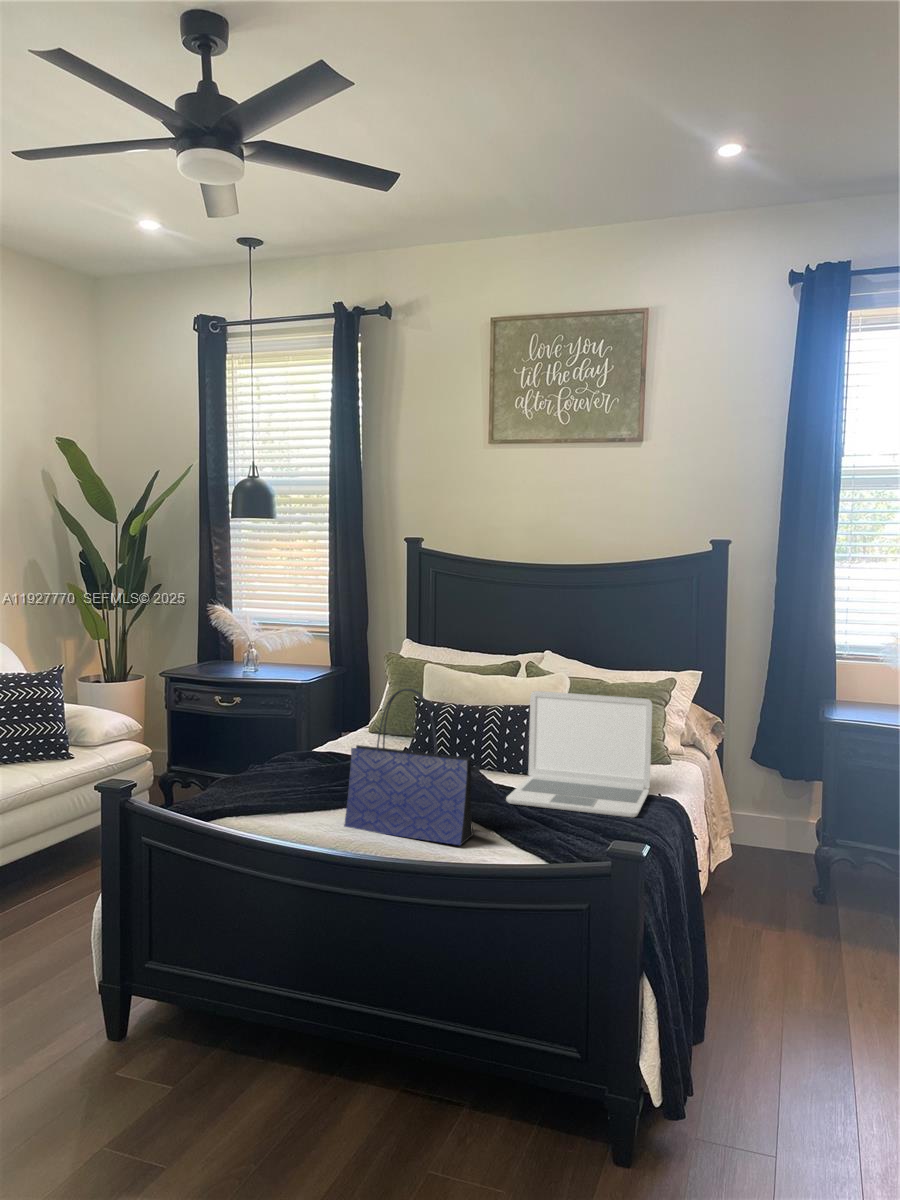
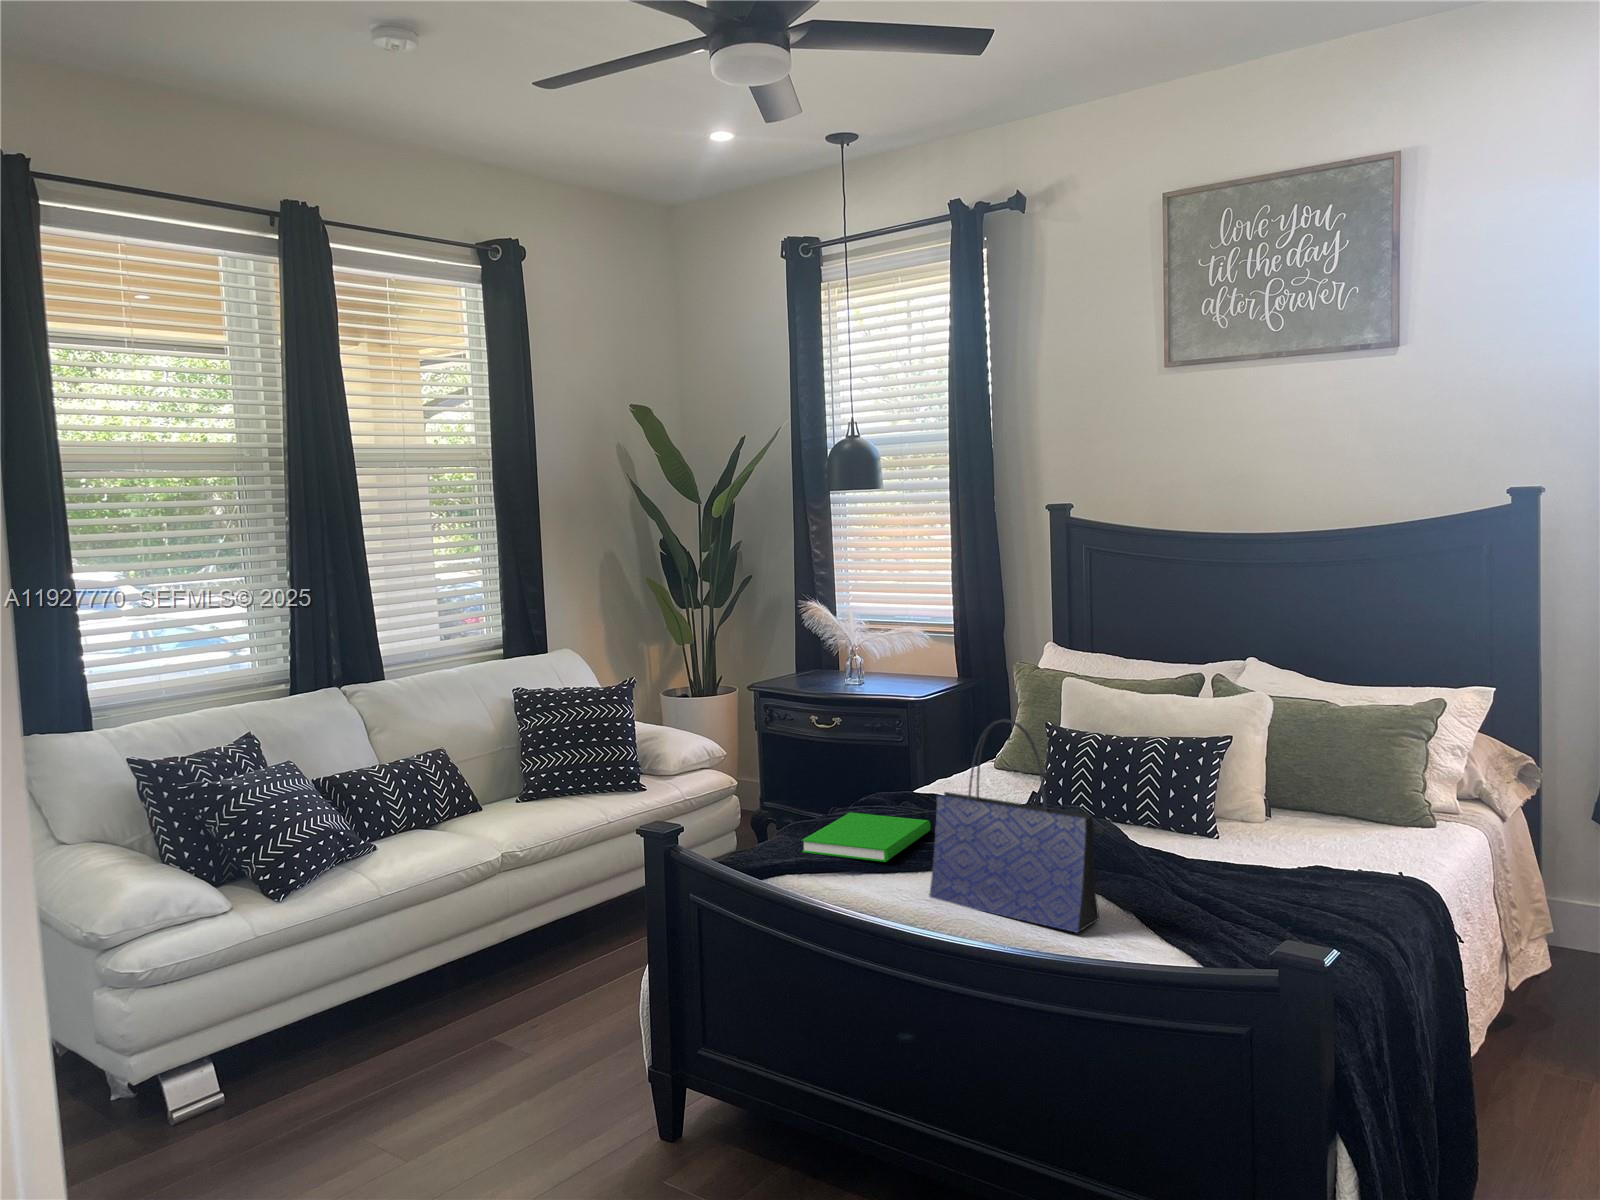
laptop: present [506,691,652,817] -> none [1158,720,1384,908]
book: none [235,767,333,802] -> present [802,813,930,862]

